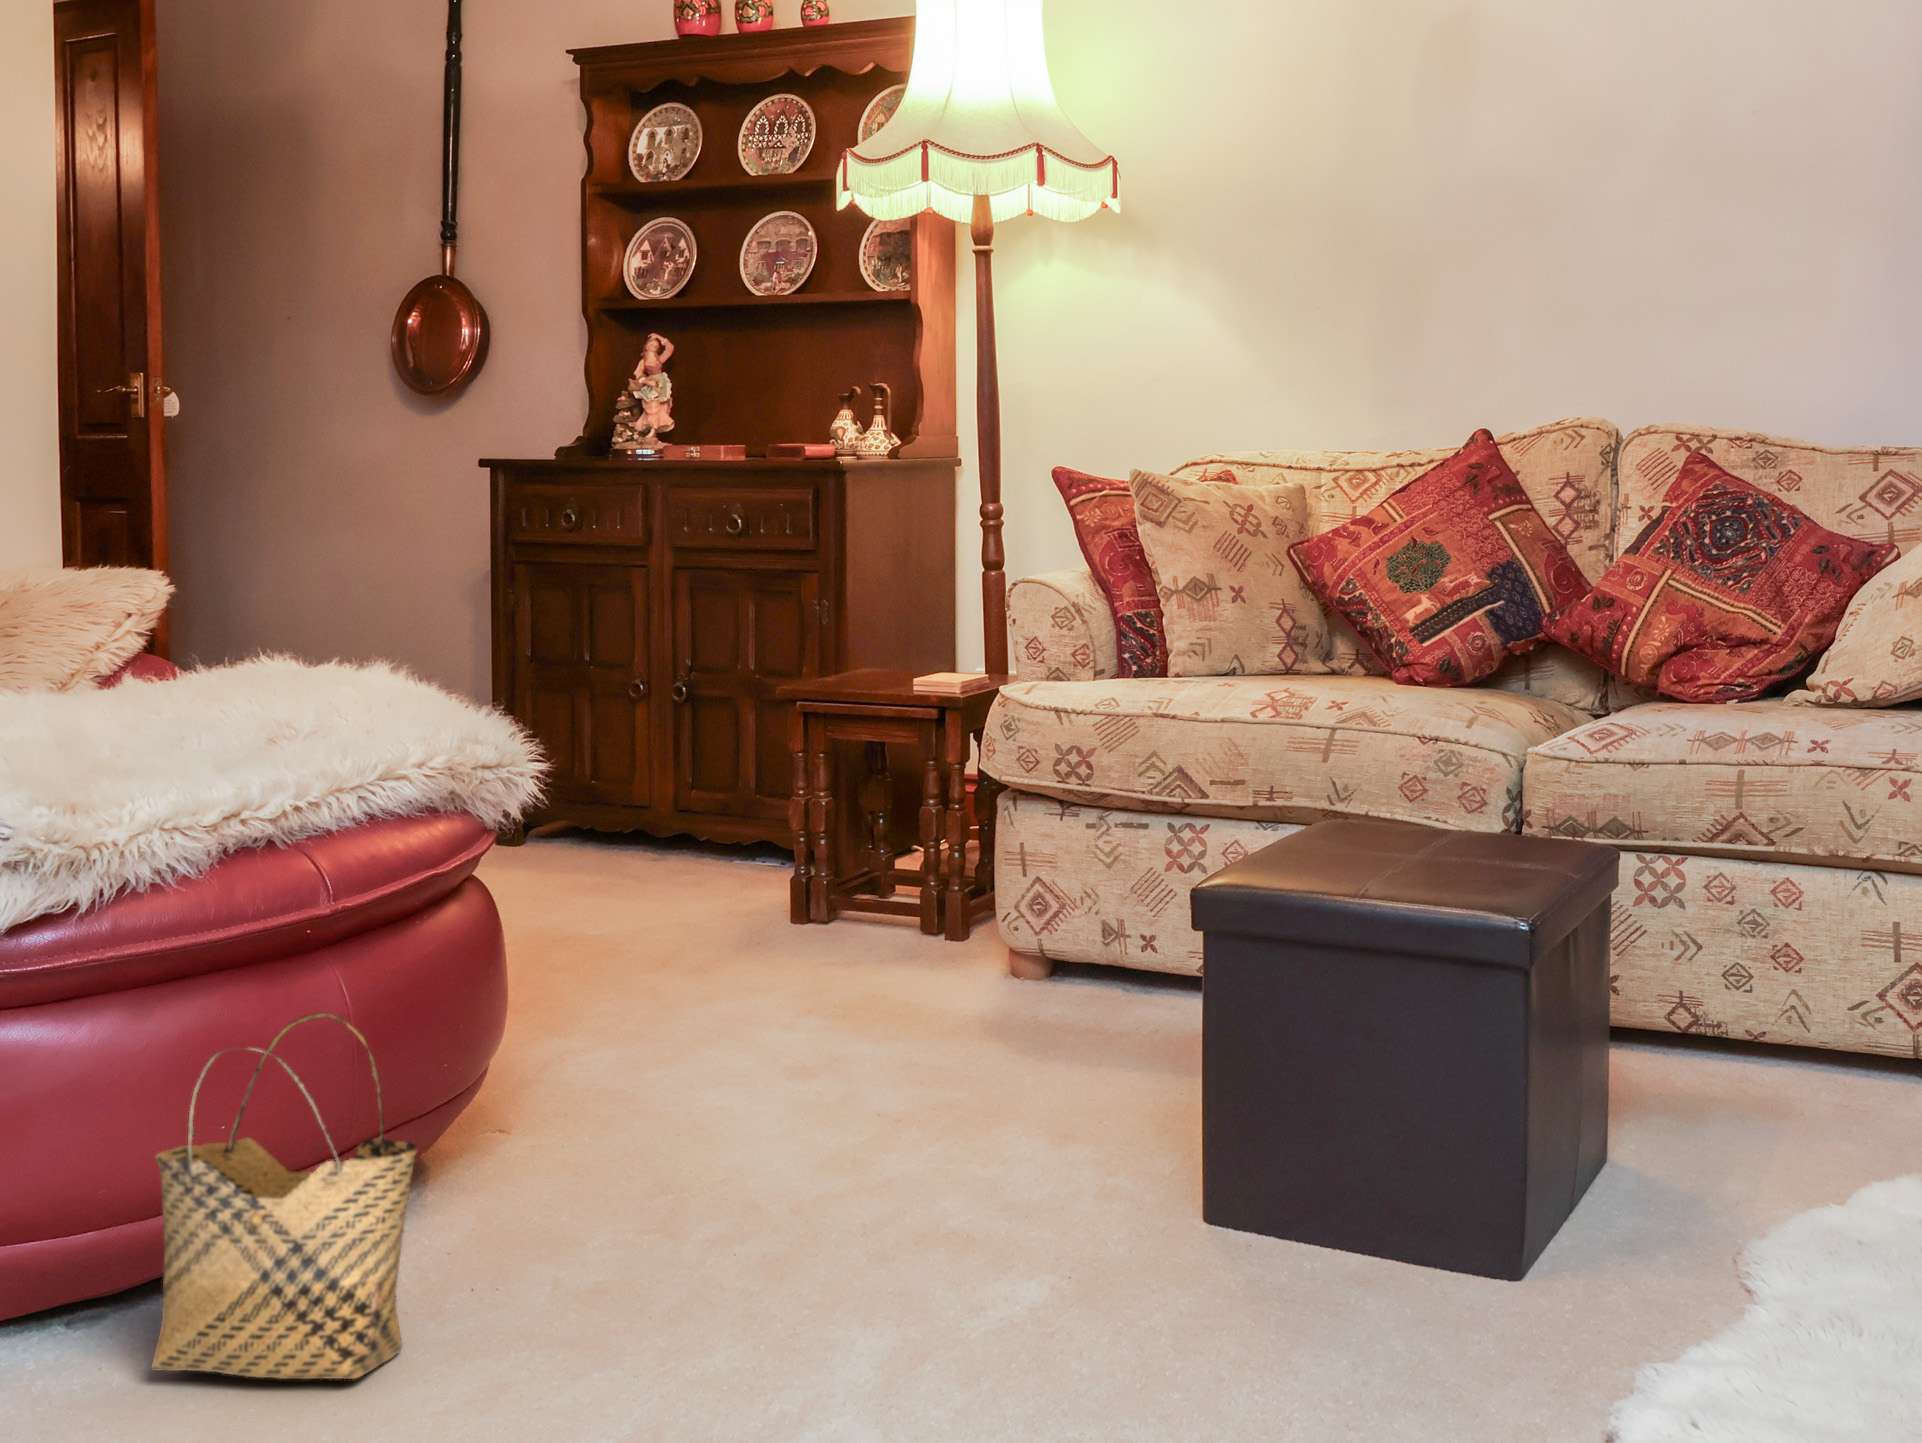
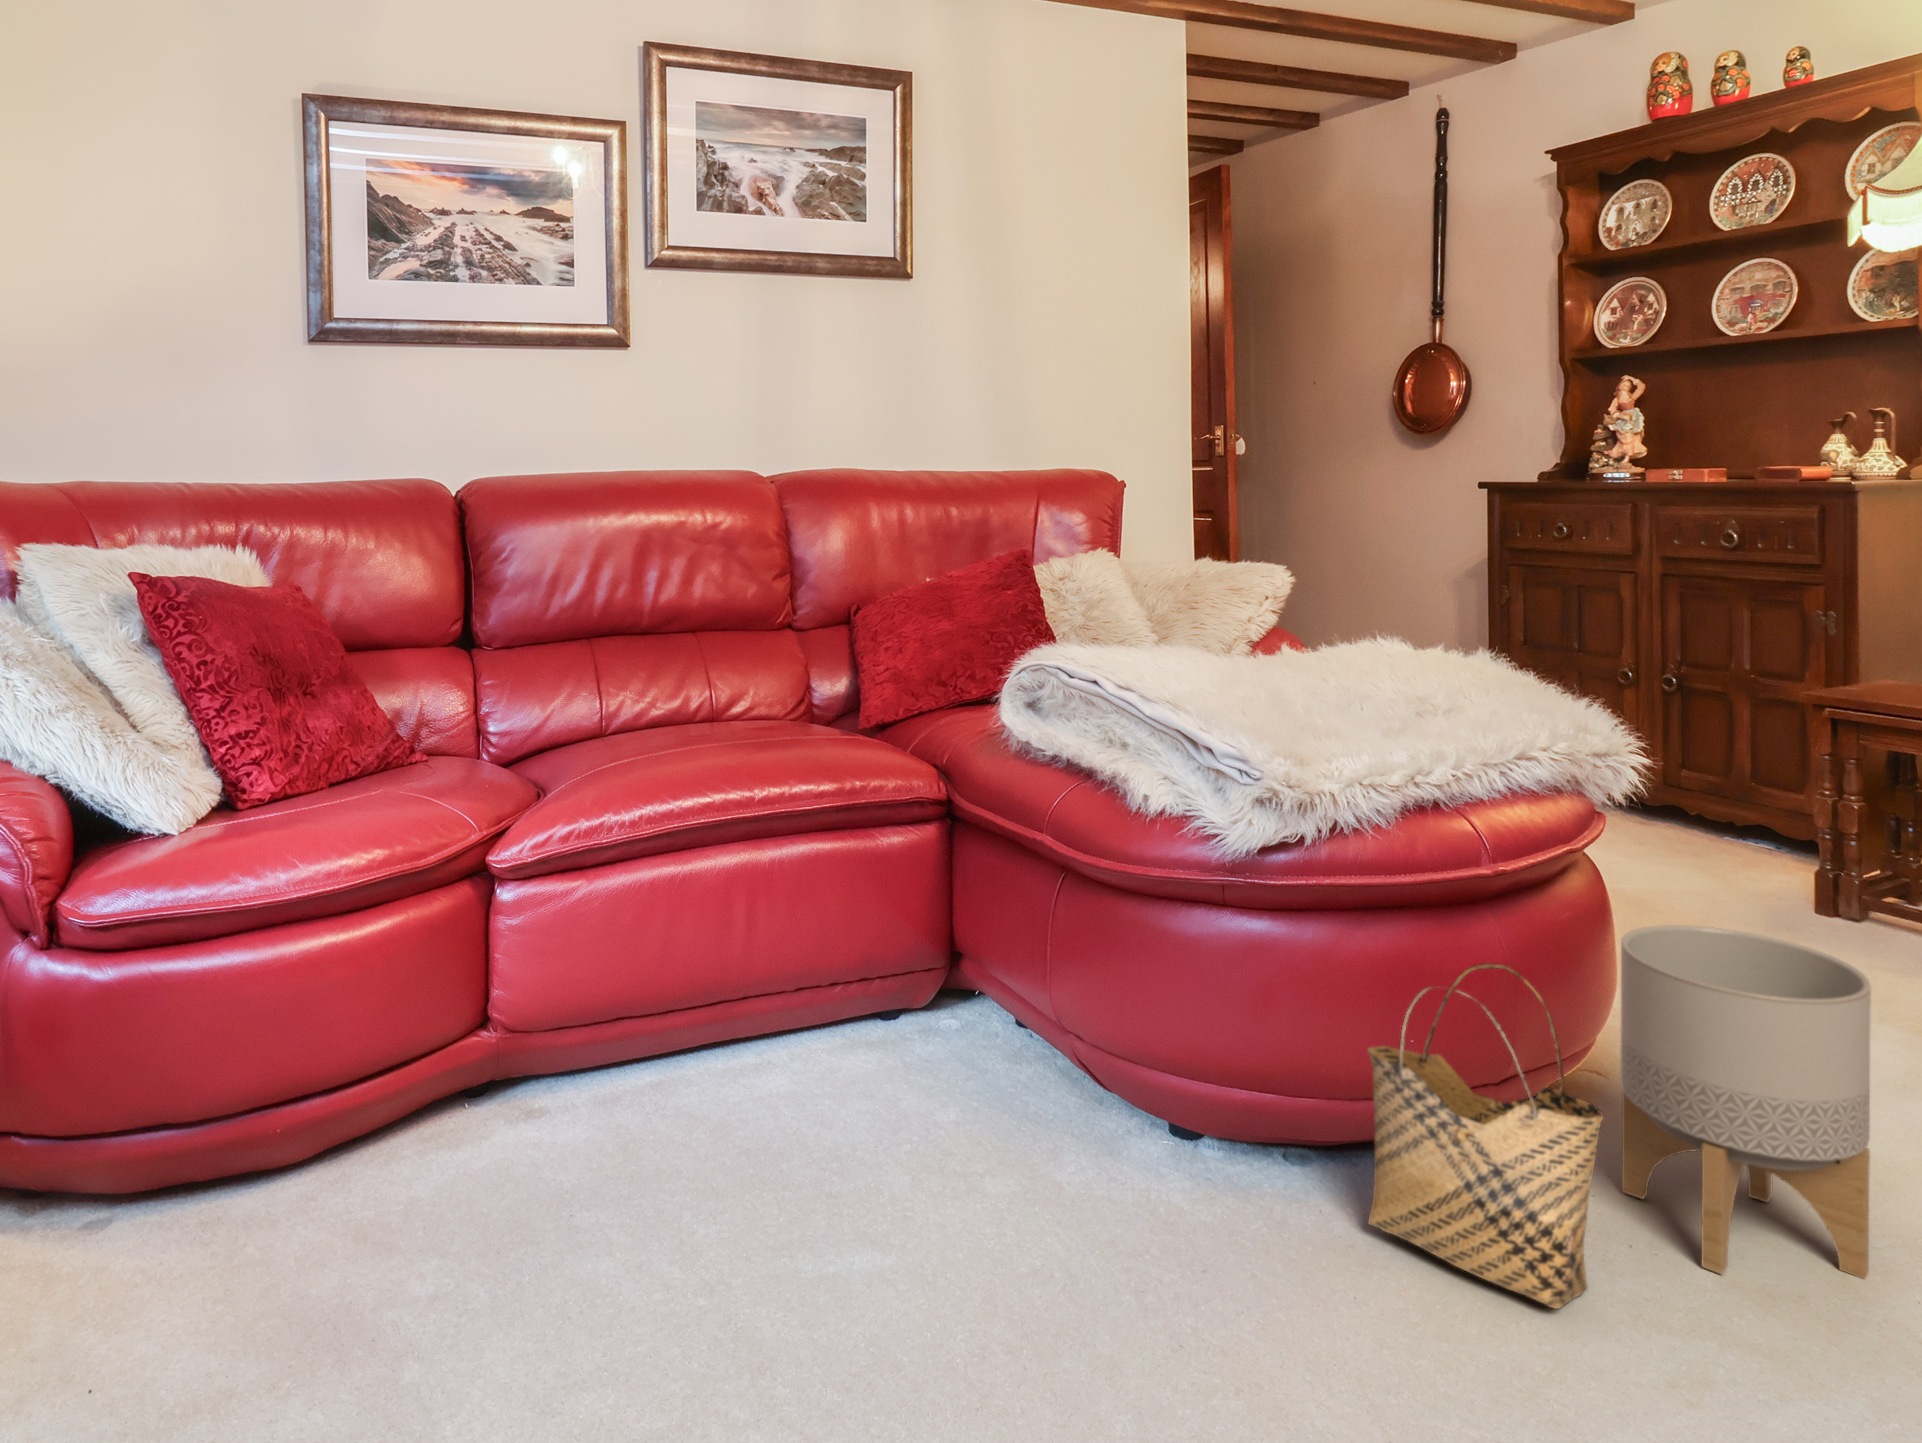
planter: none [472,931,694,1289] -> present [1621,925,1871,1279]

